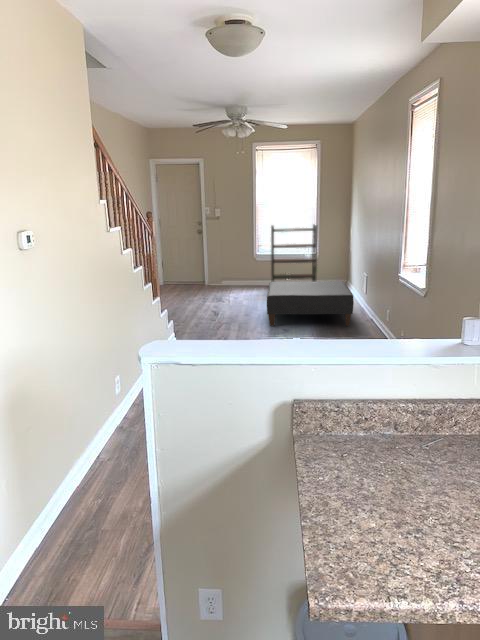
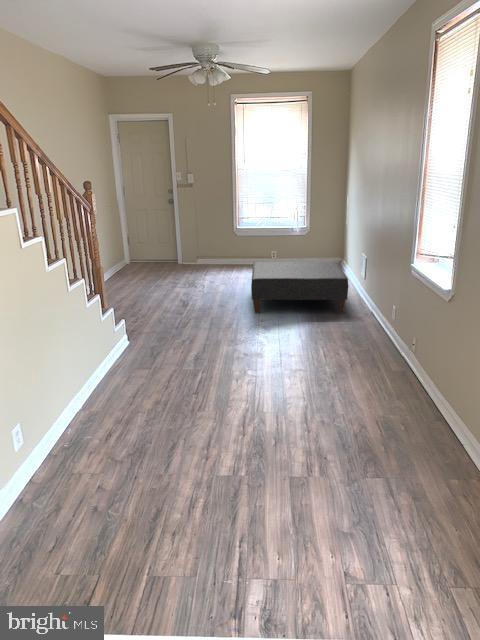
bookshelf: present [271,225,317,281] -> none [254,194,307,269]

